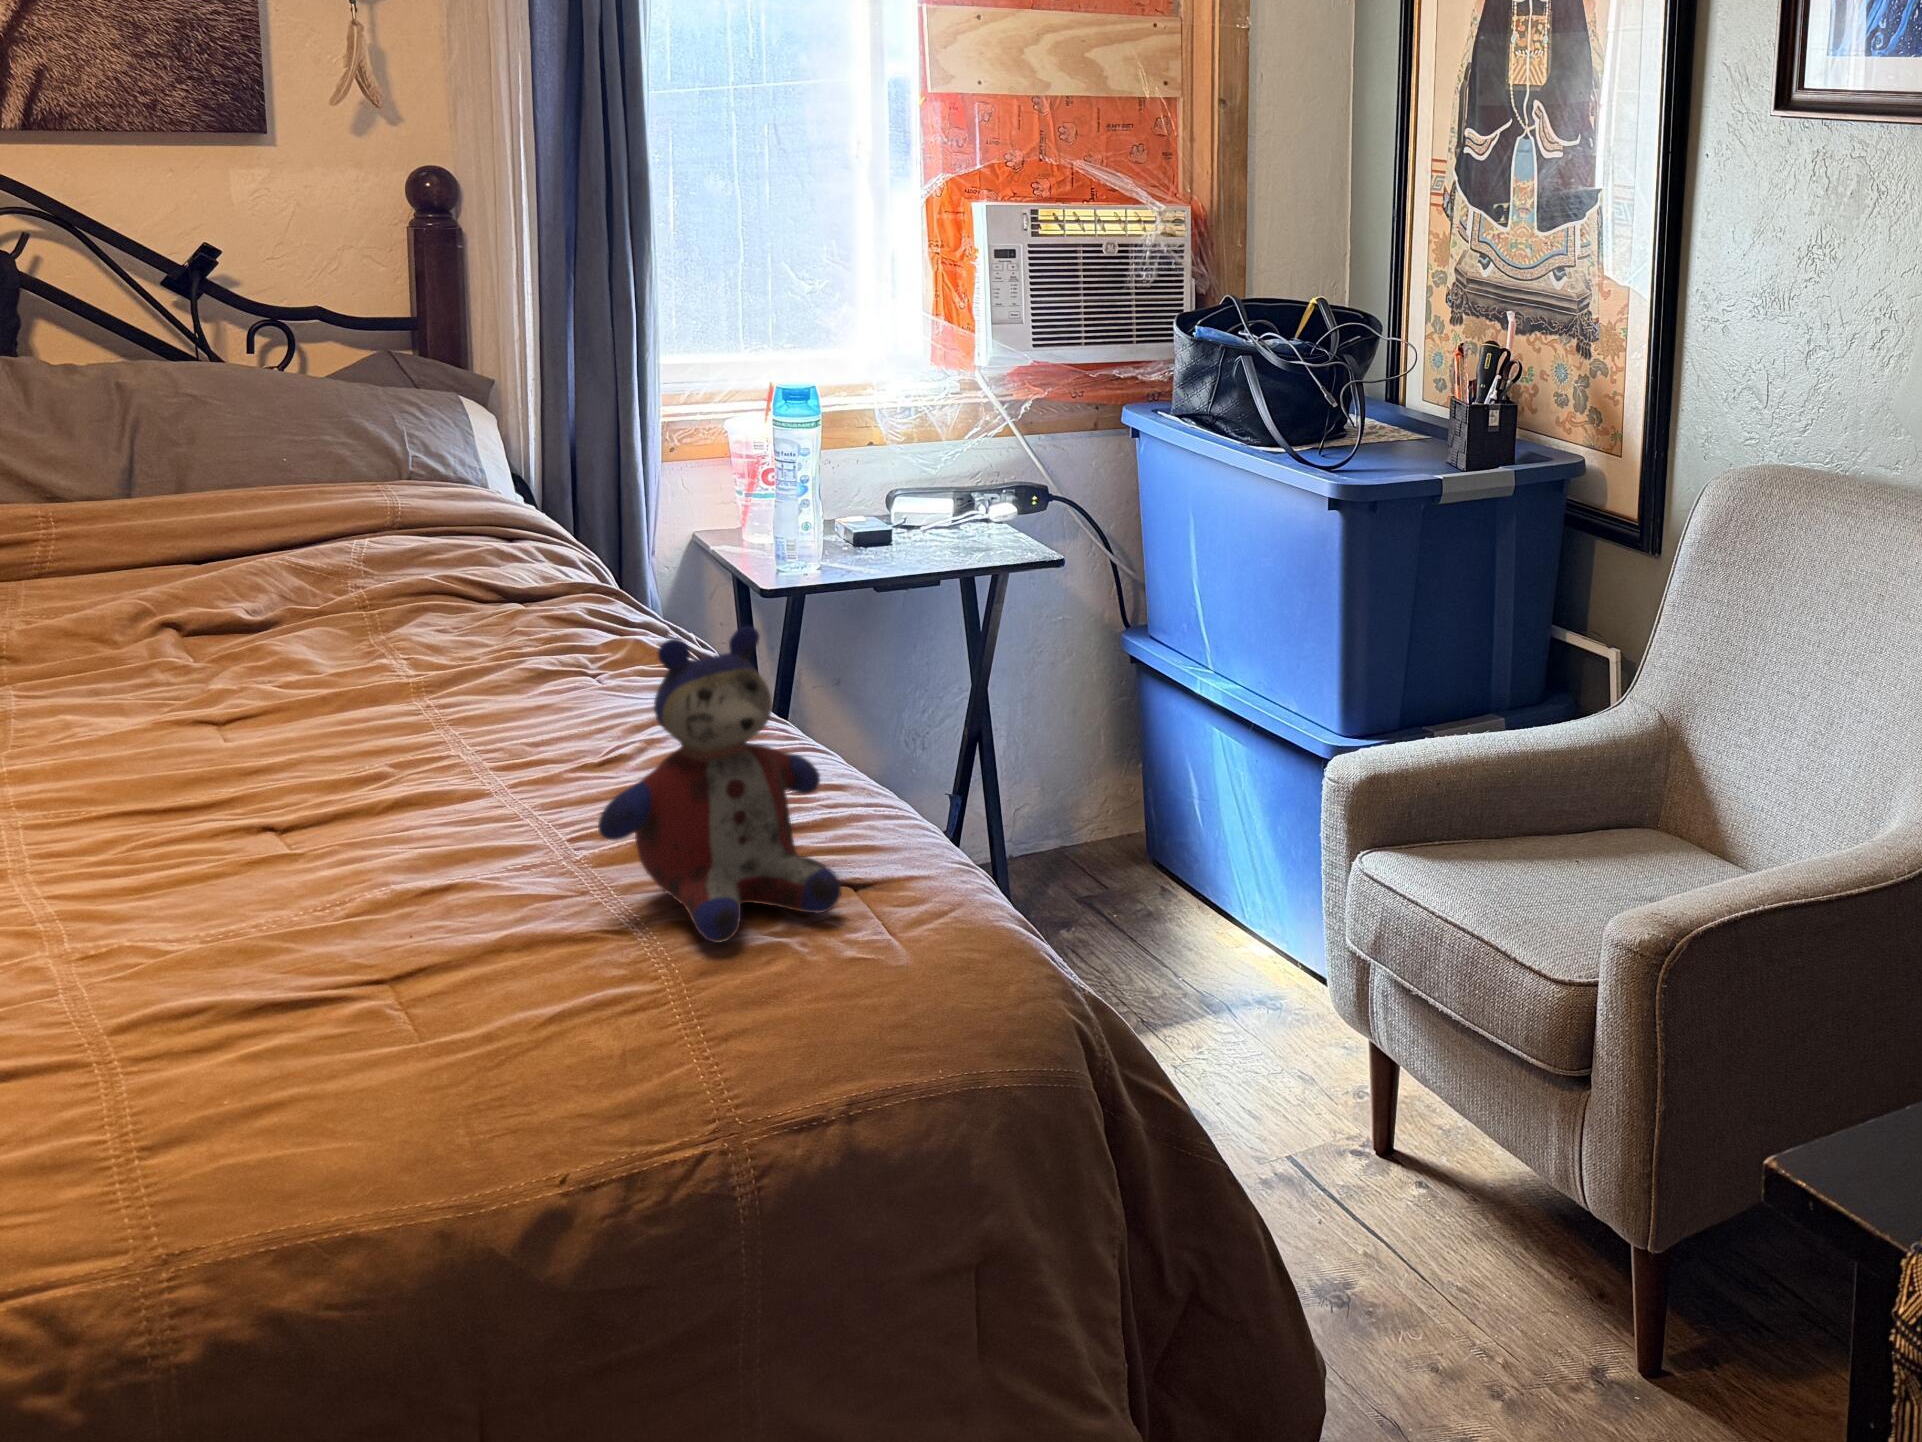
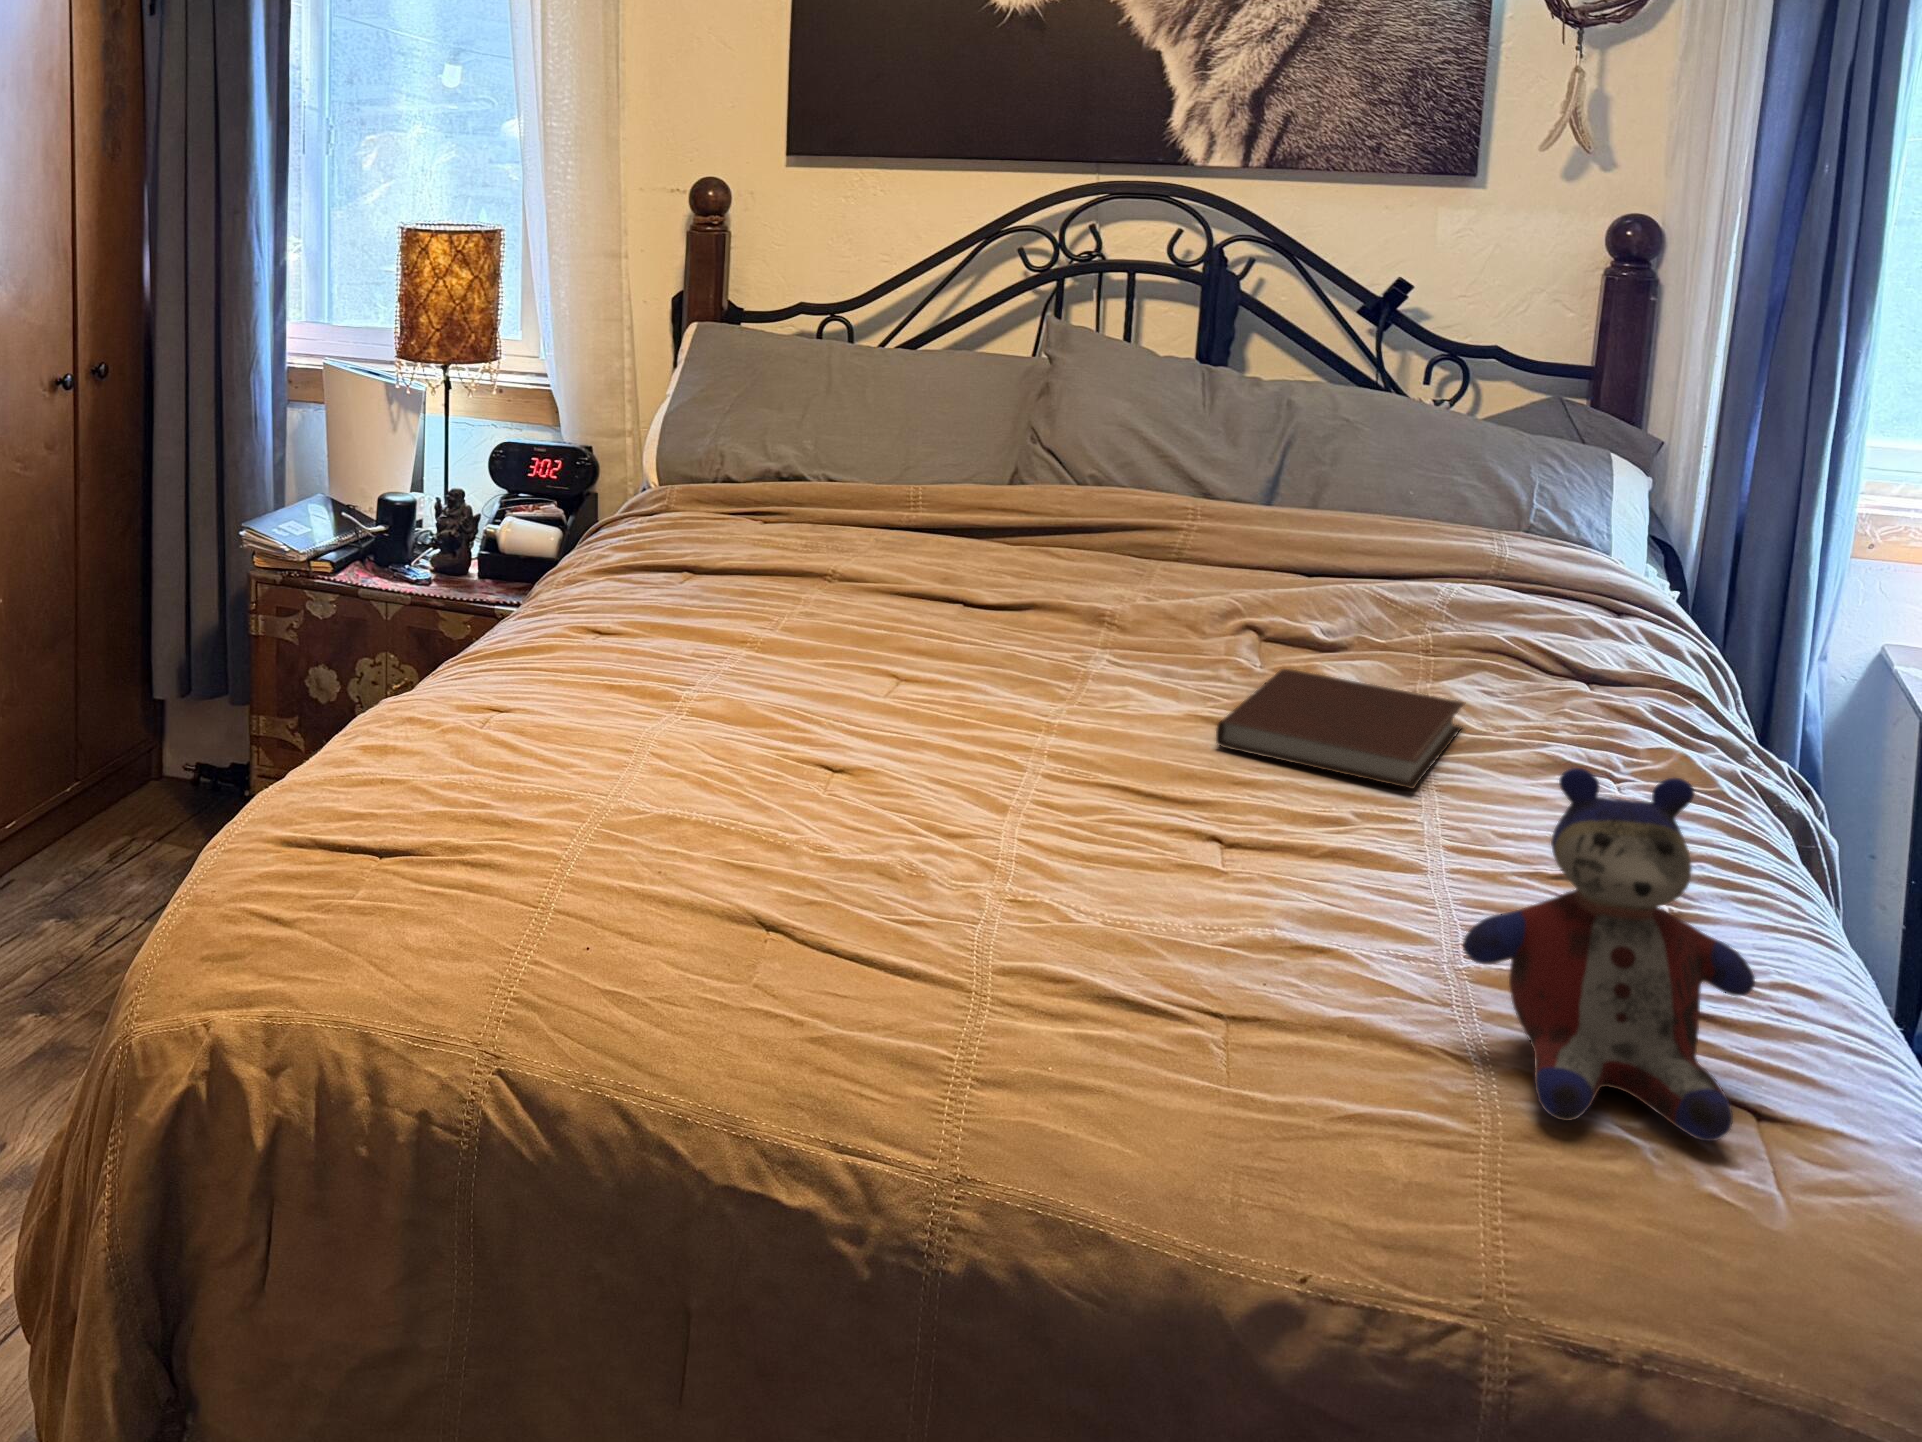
notebook: none [206,643,438,749] -> present [1216,669,1464,789]

